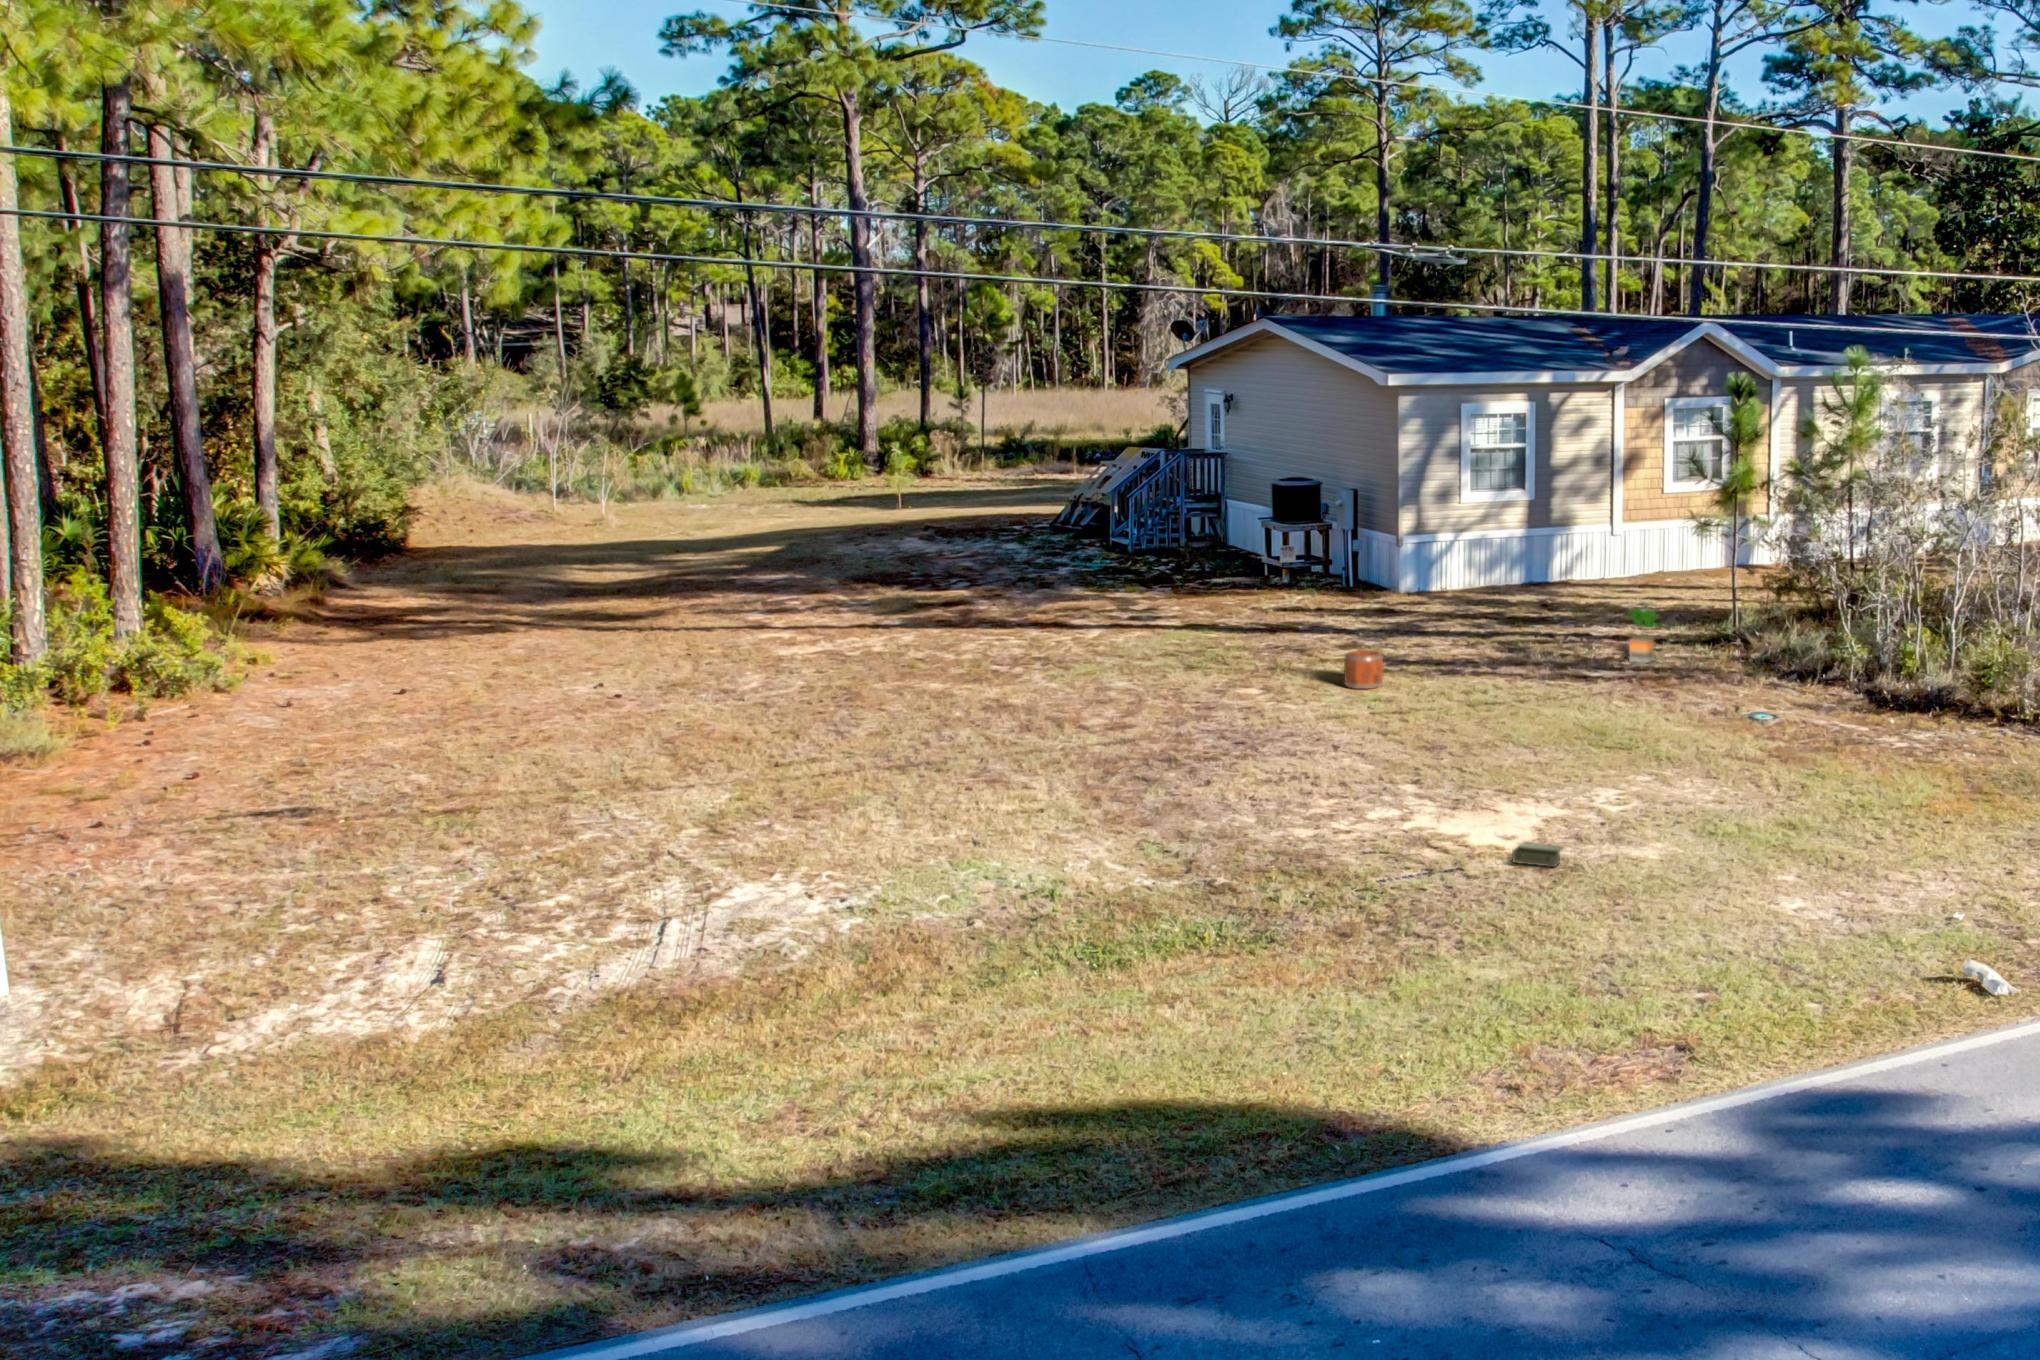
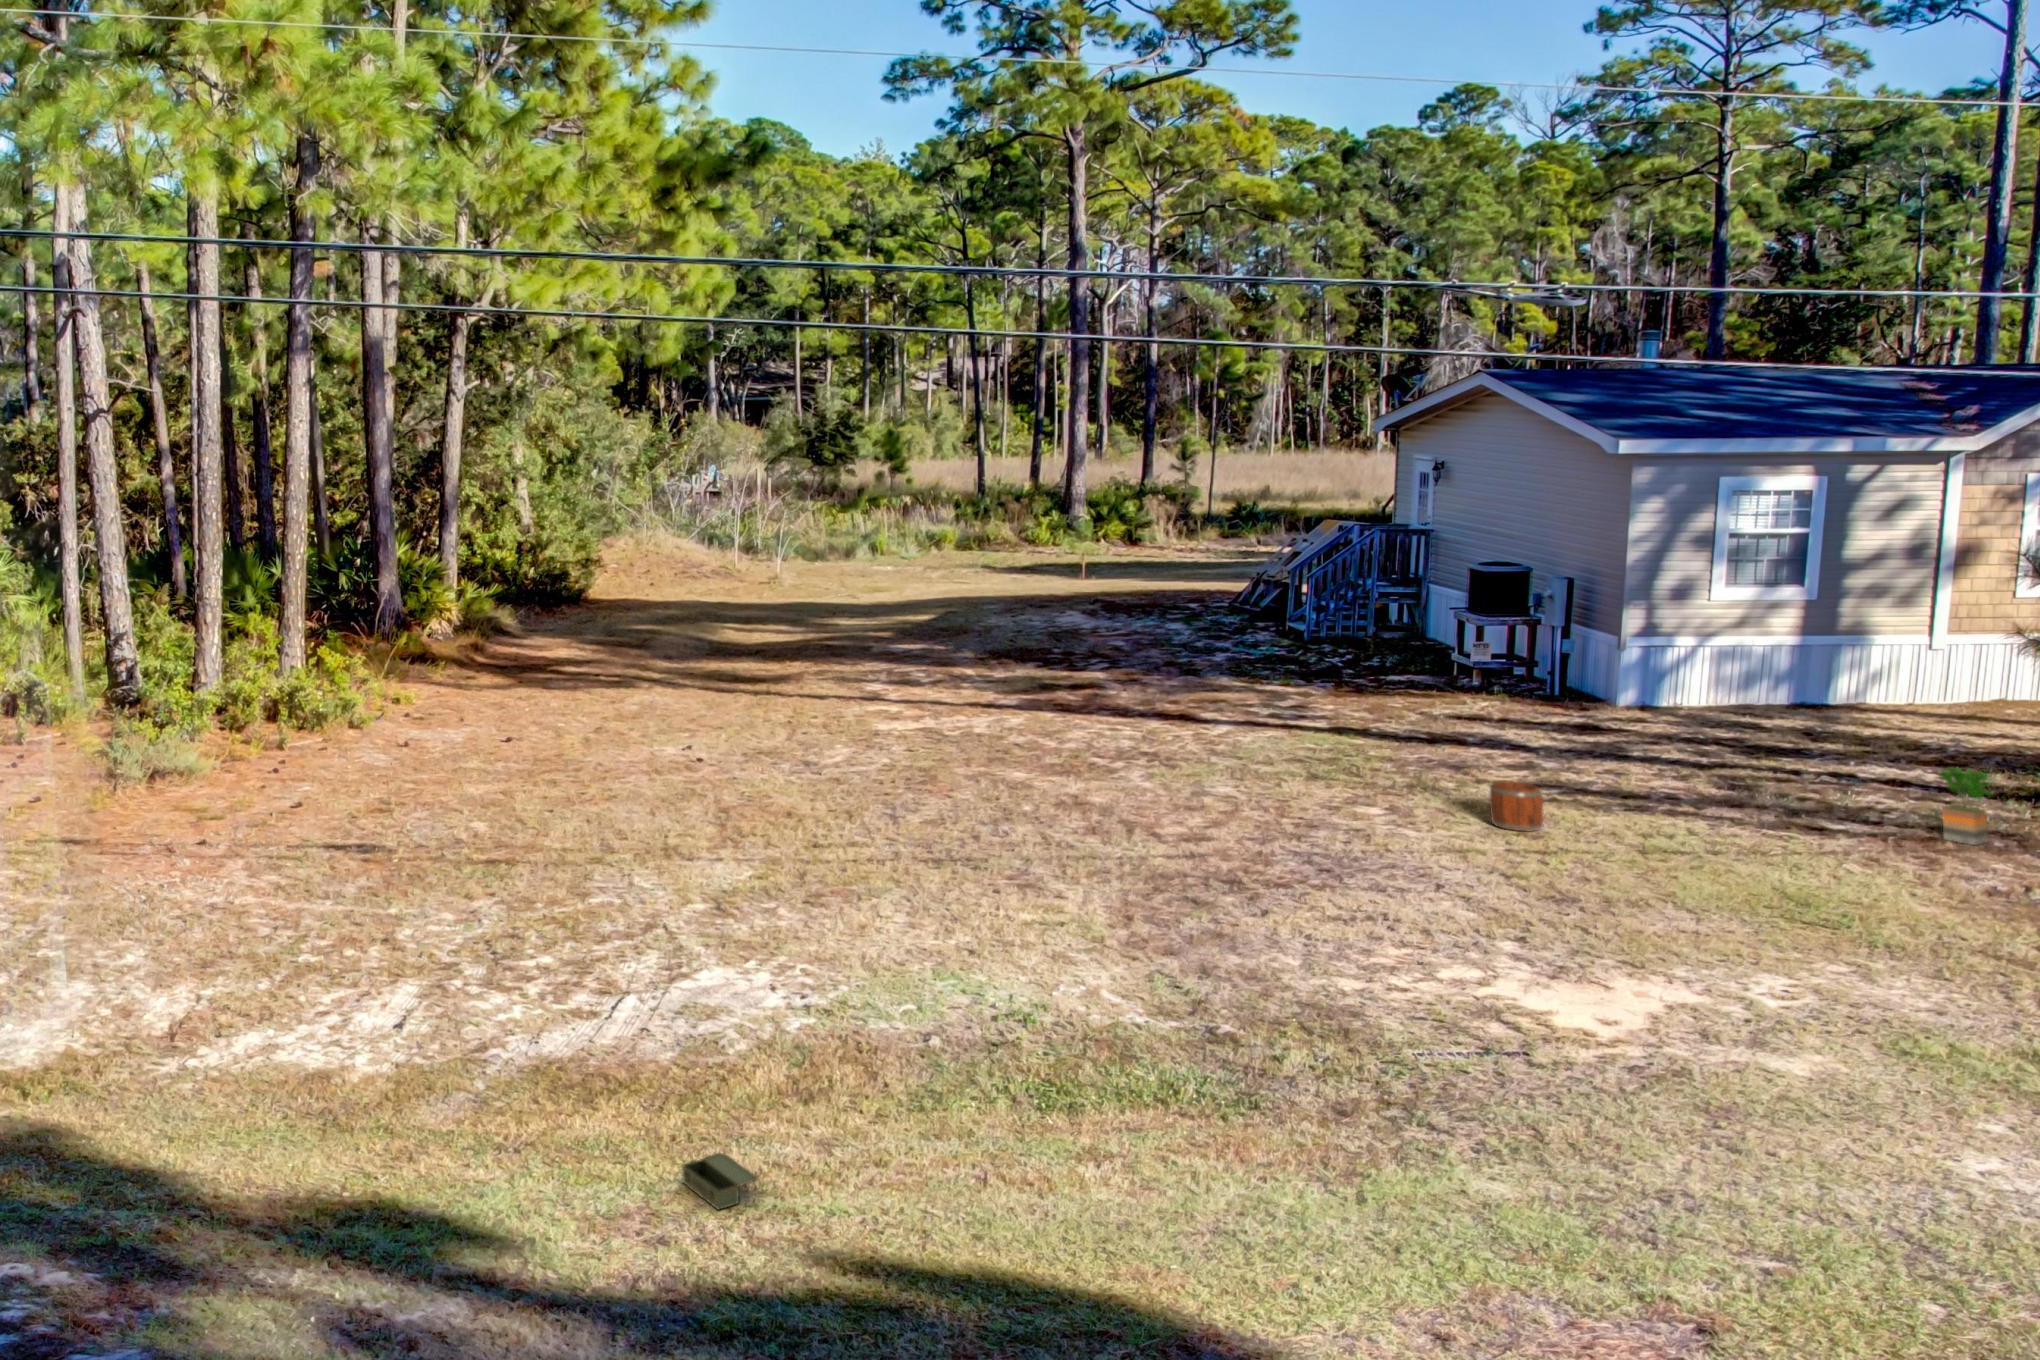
toolbox: present [1512,842,1564,867] -> present [682,1153,758,1209]

